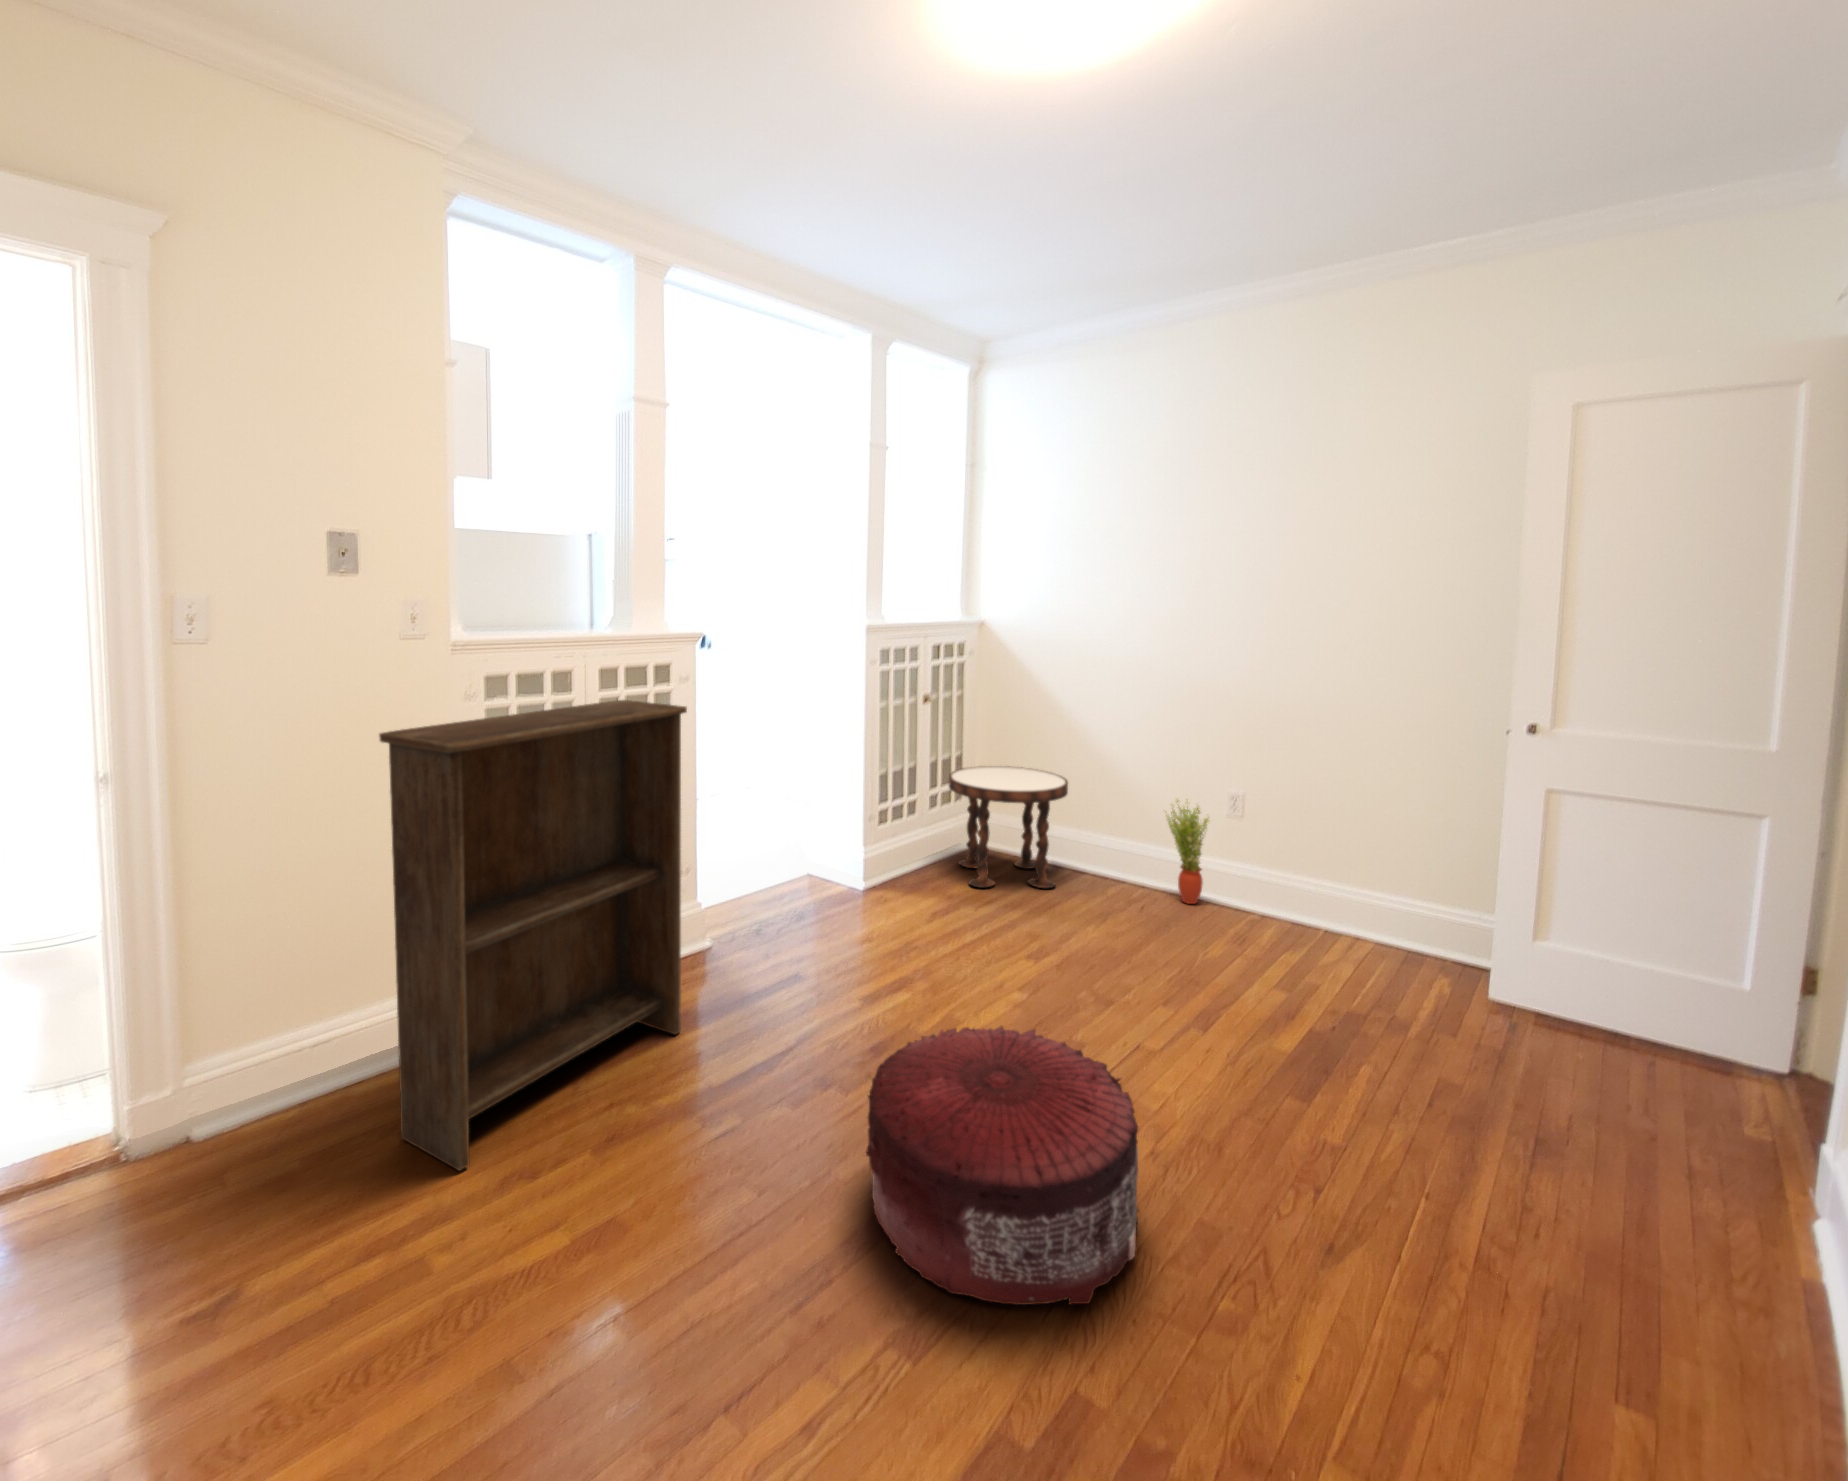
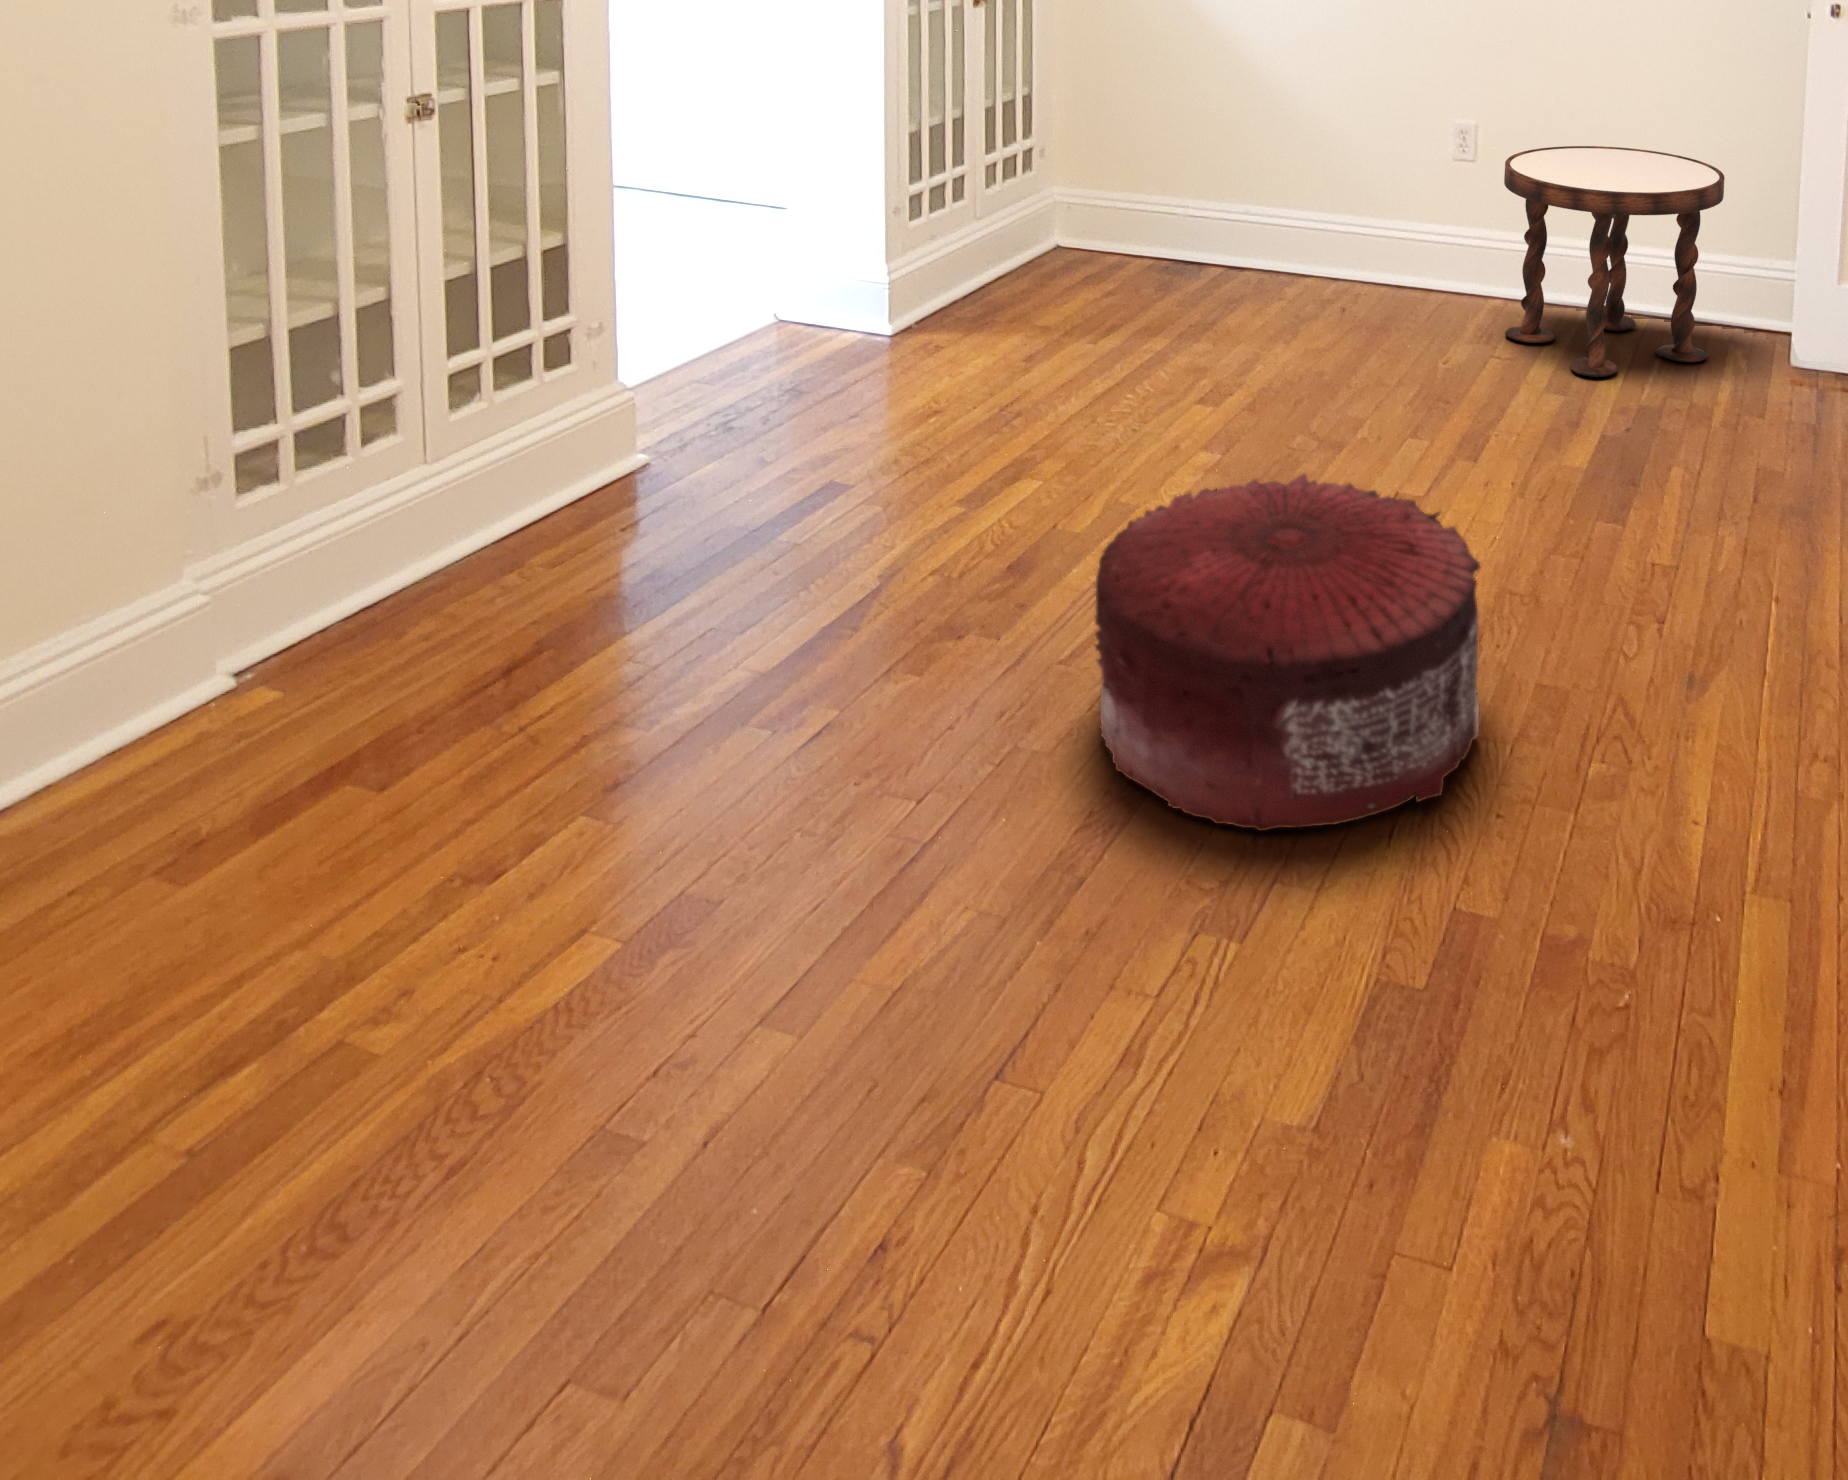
bookshelf: present [379,700,687,1170] -> none [136,9,671,880]
side table: present [949,766,1068,888] -> present [1504,146,1725,377]
potted plant: present [1165,799,1209,904] -> none [1377,137,1446,300]

